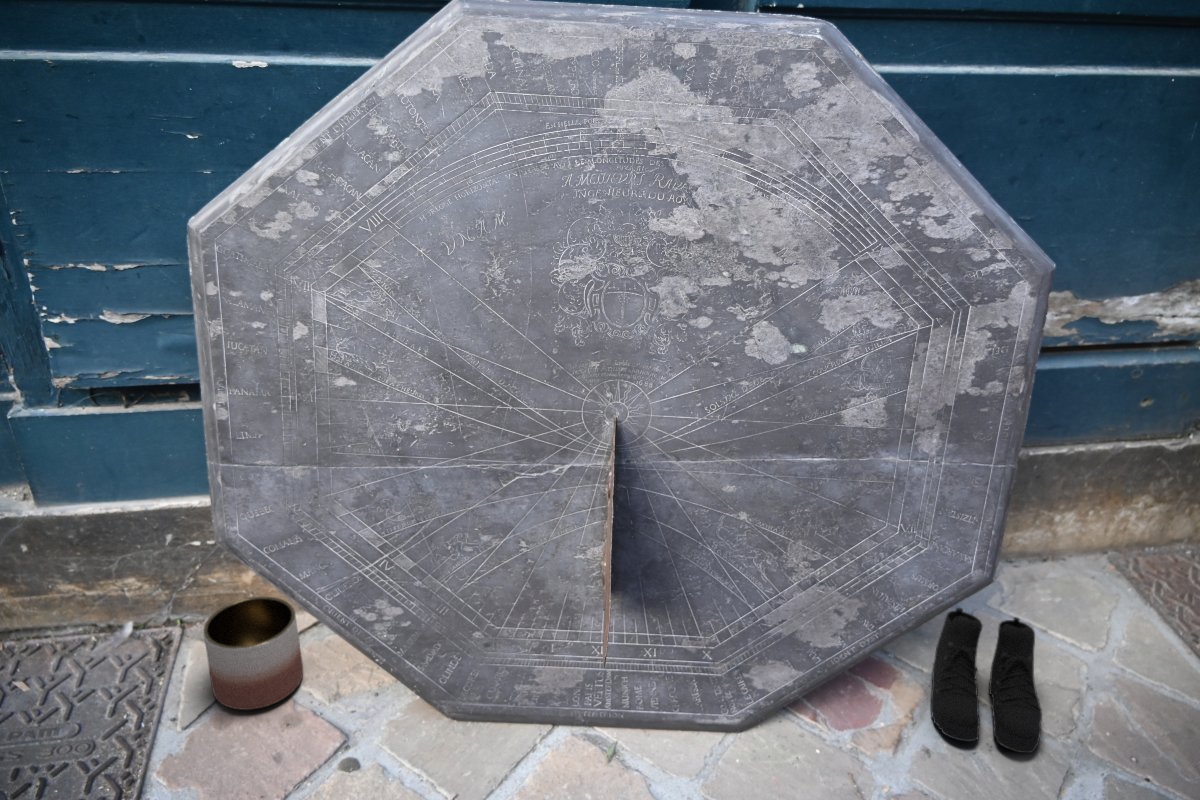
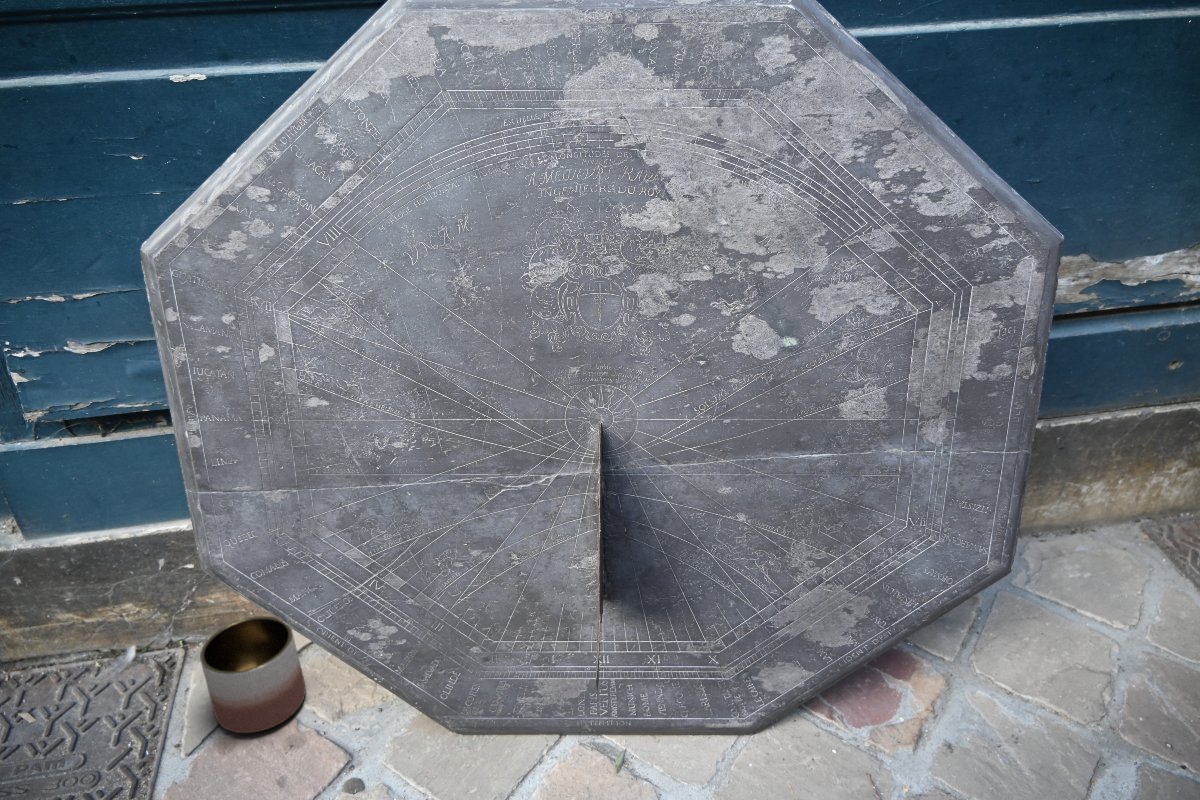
boots: present [931,608,1042,753] -> none [952,594,1068,746]

